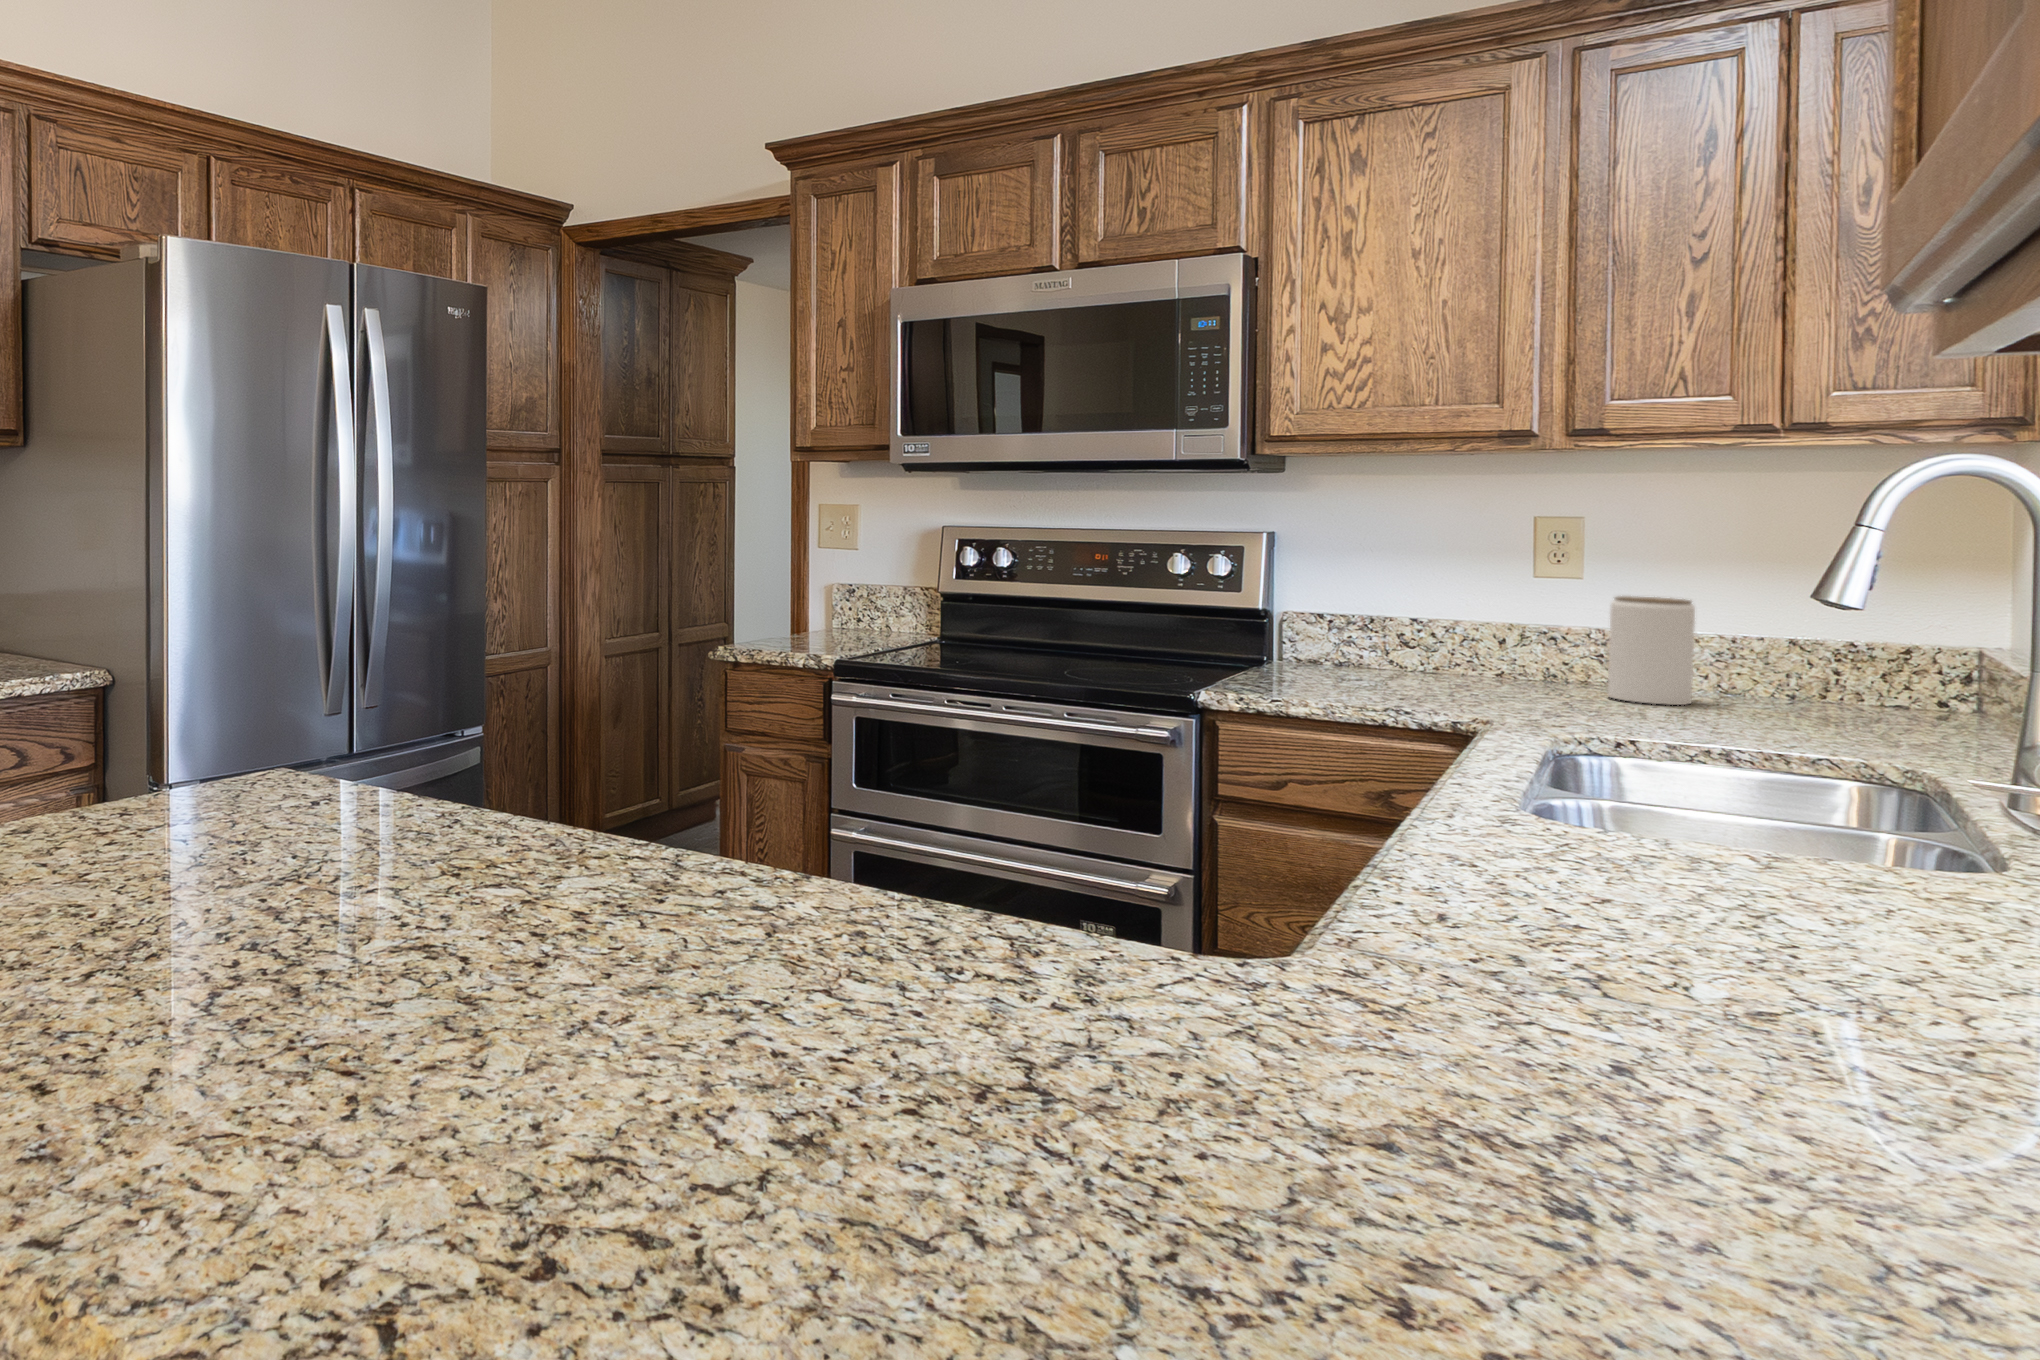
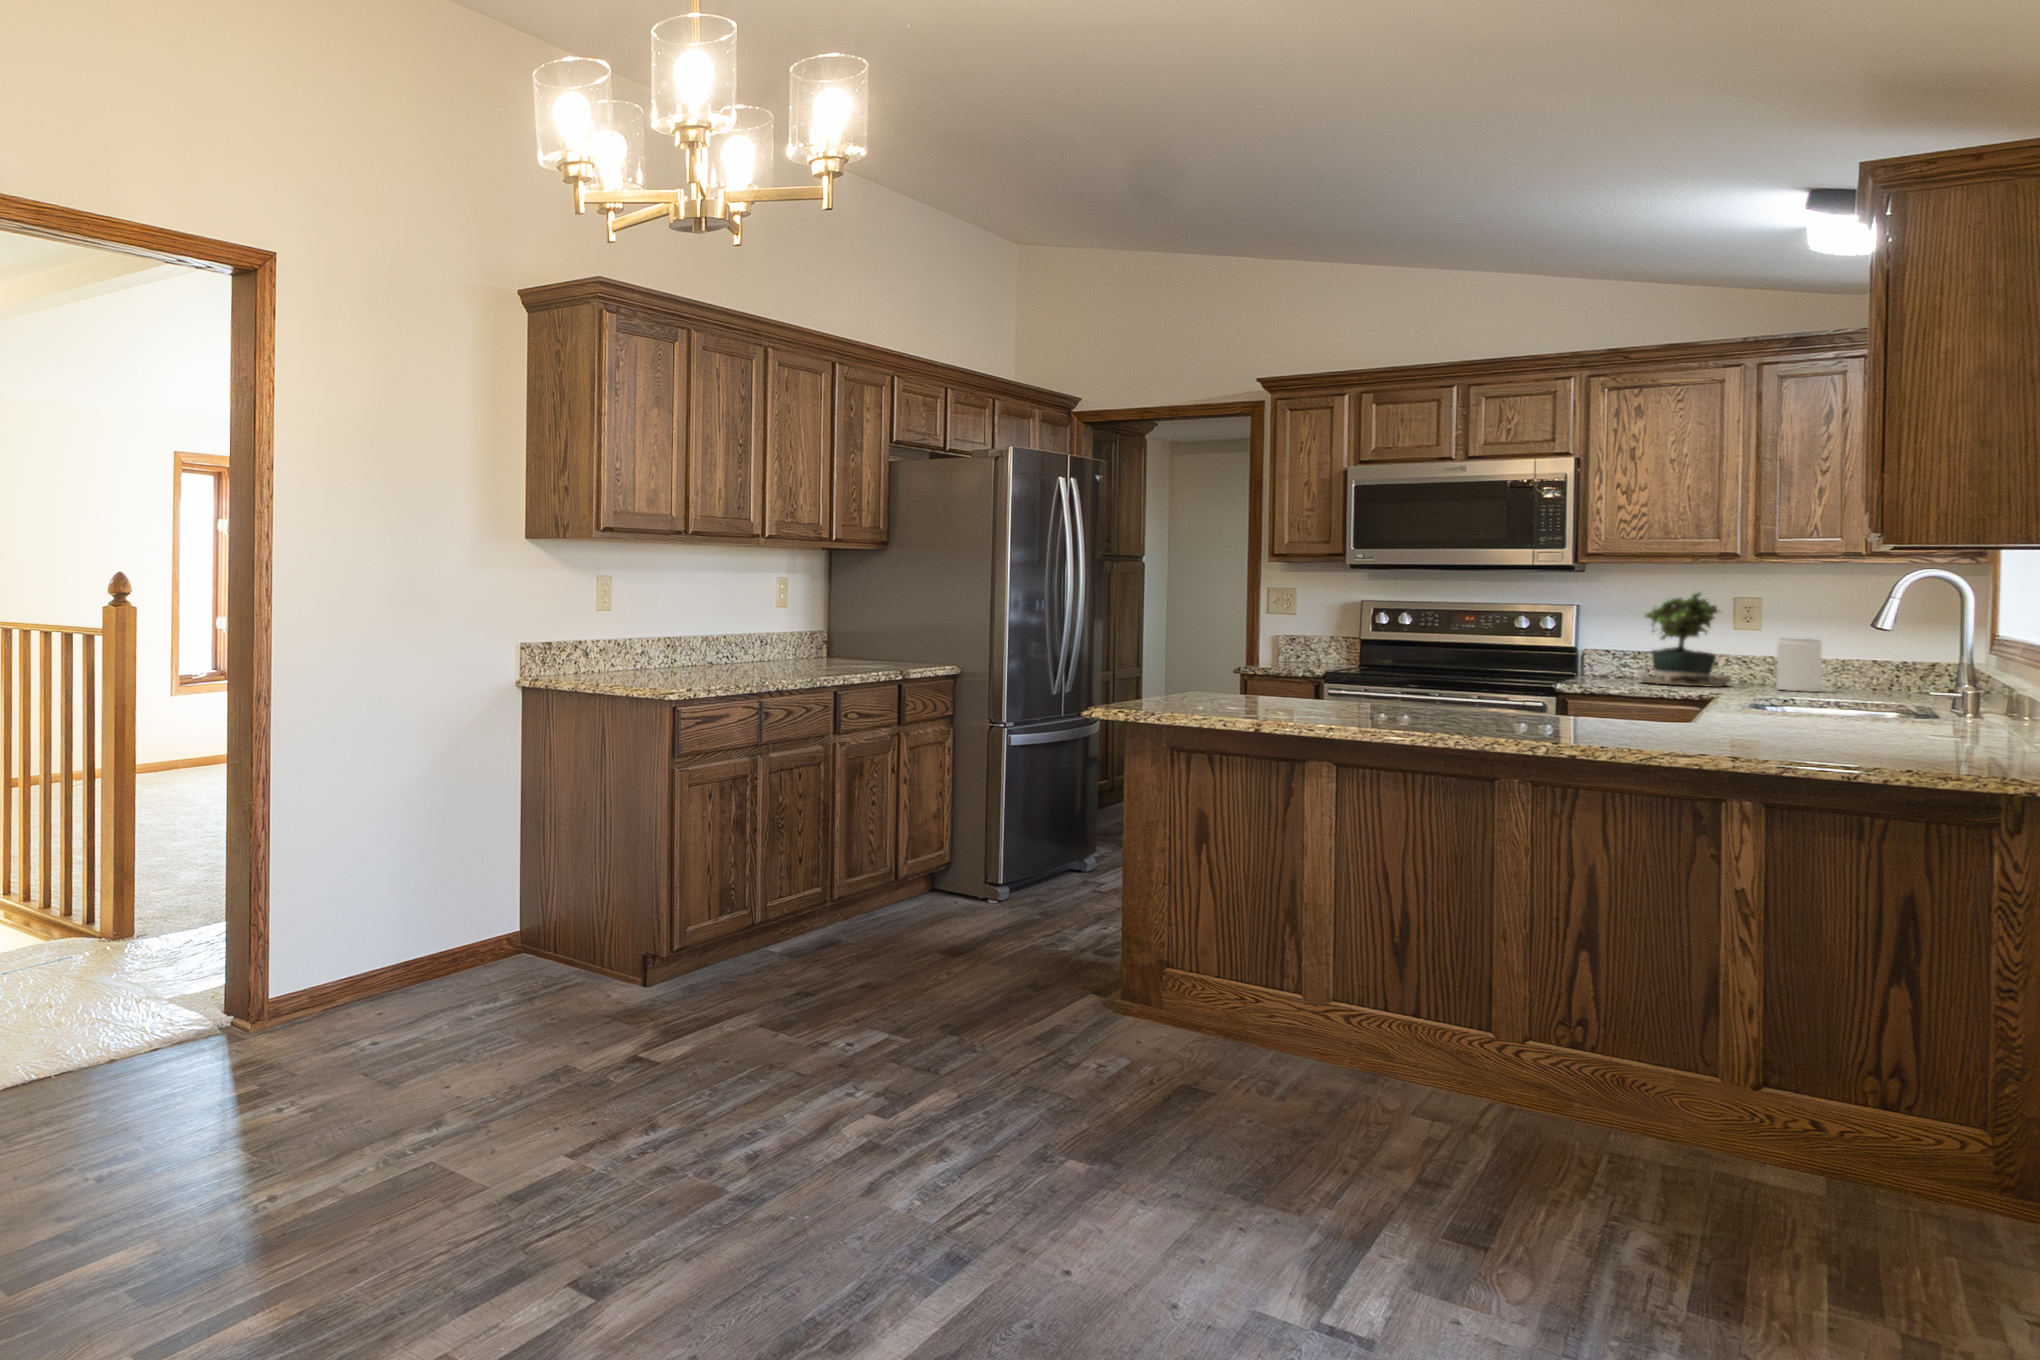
potted plant: none [1324,504,1529,687] -> present [1638,592,1731,687]

